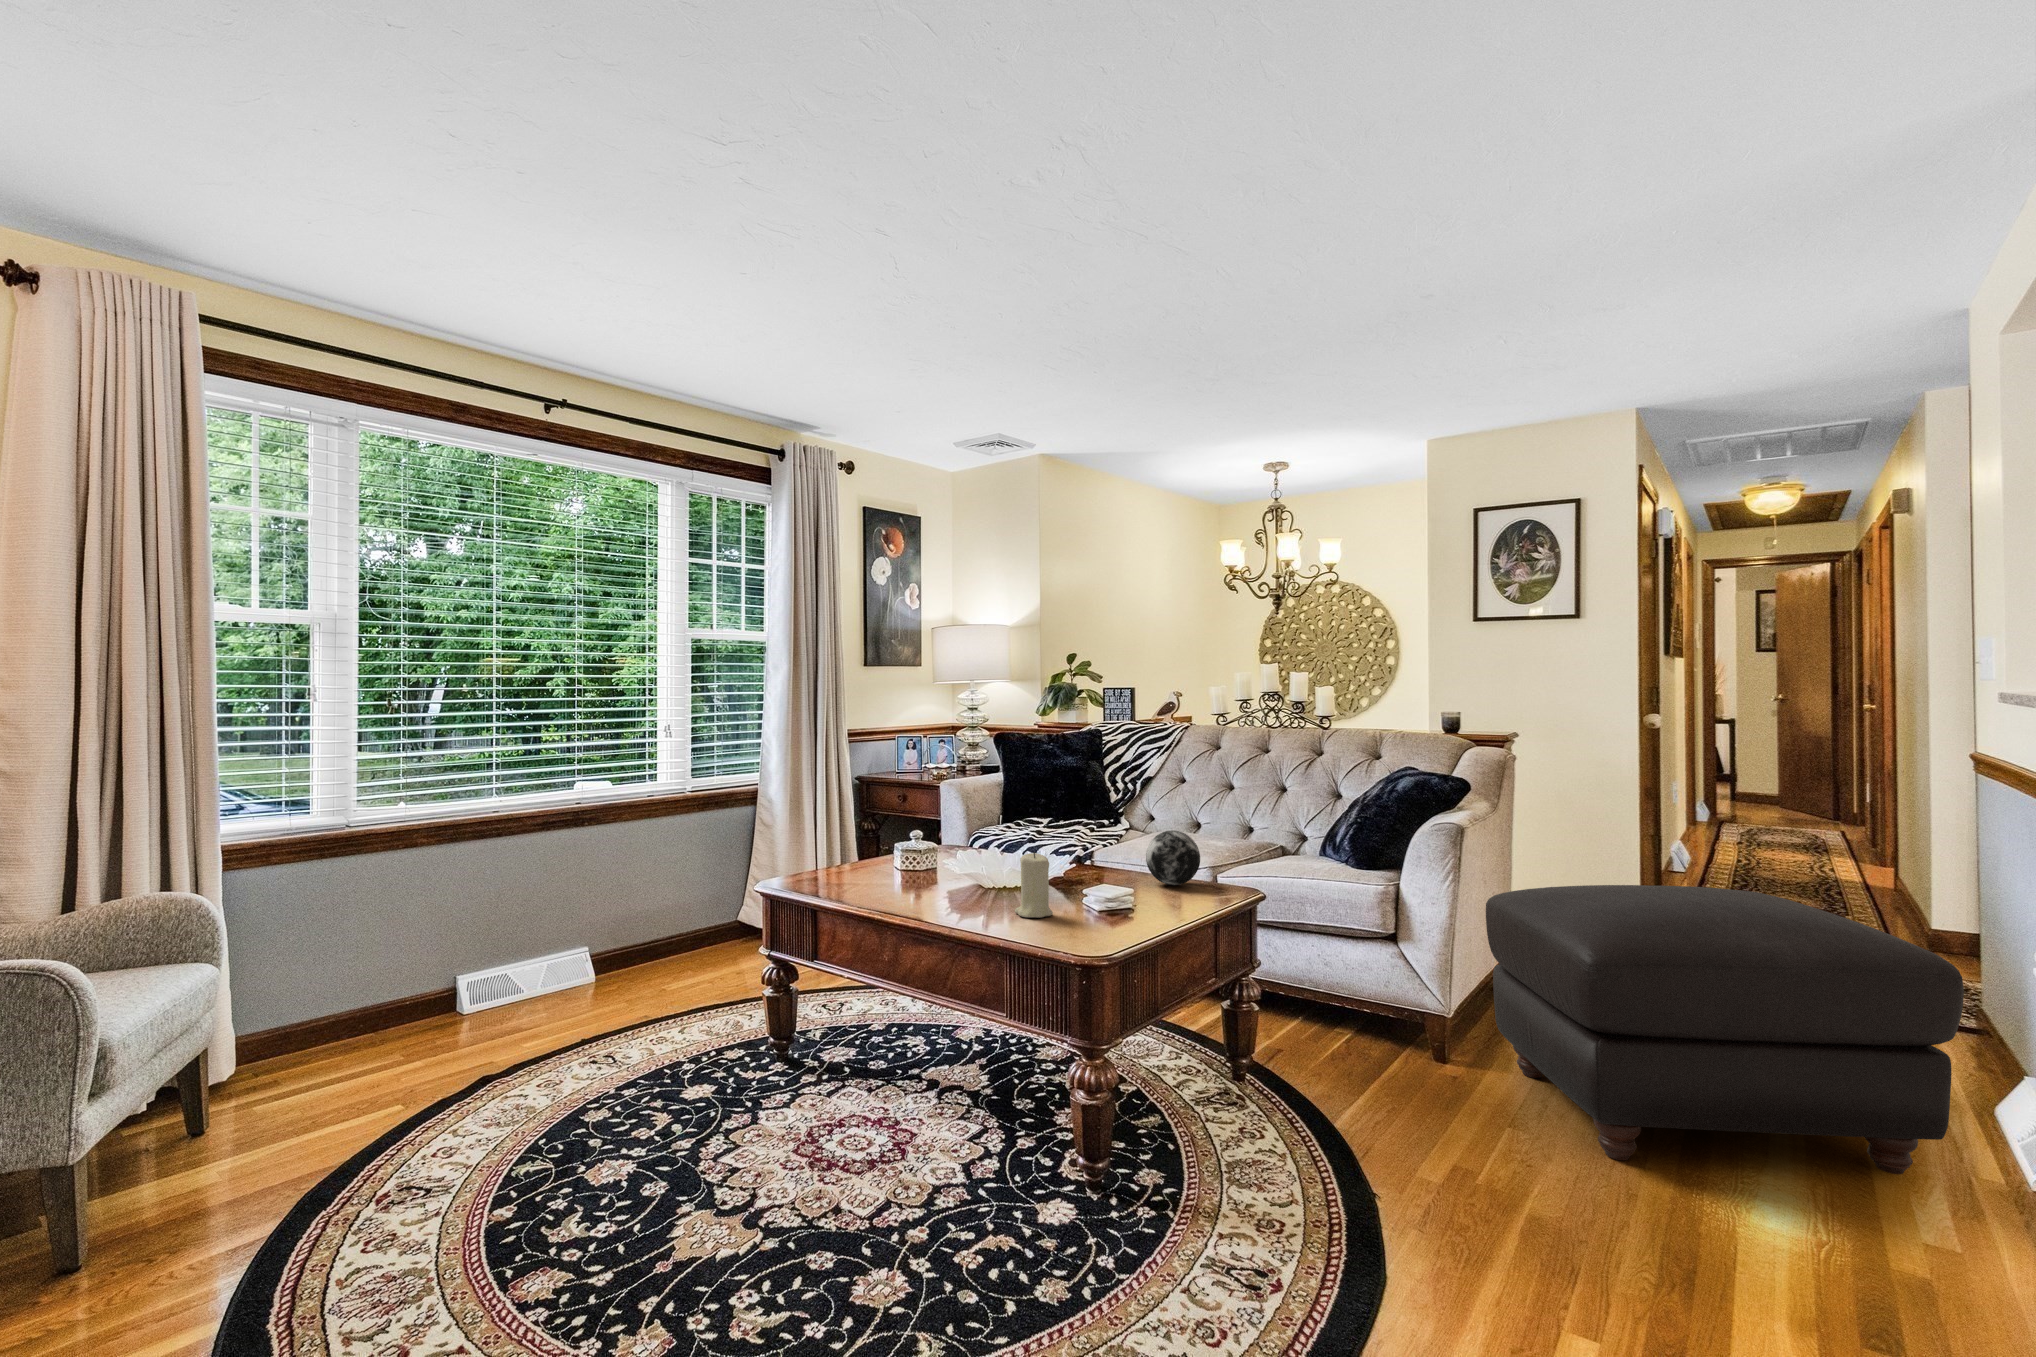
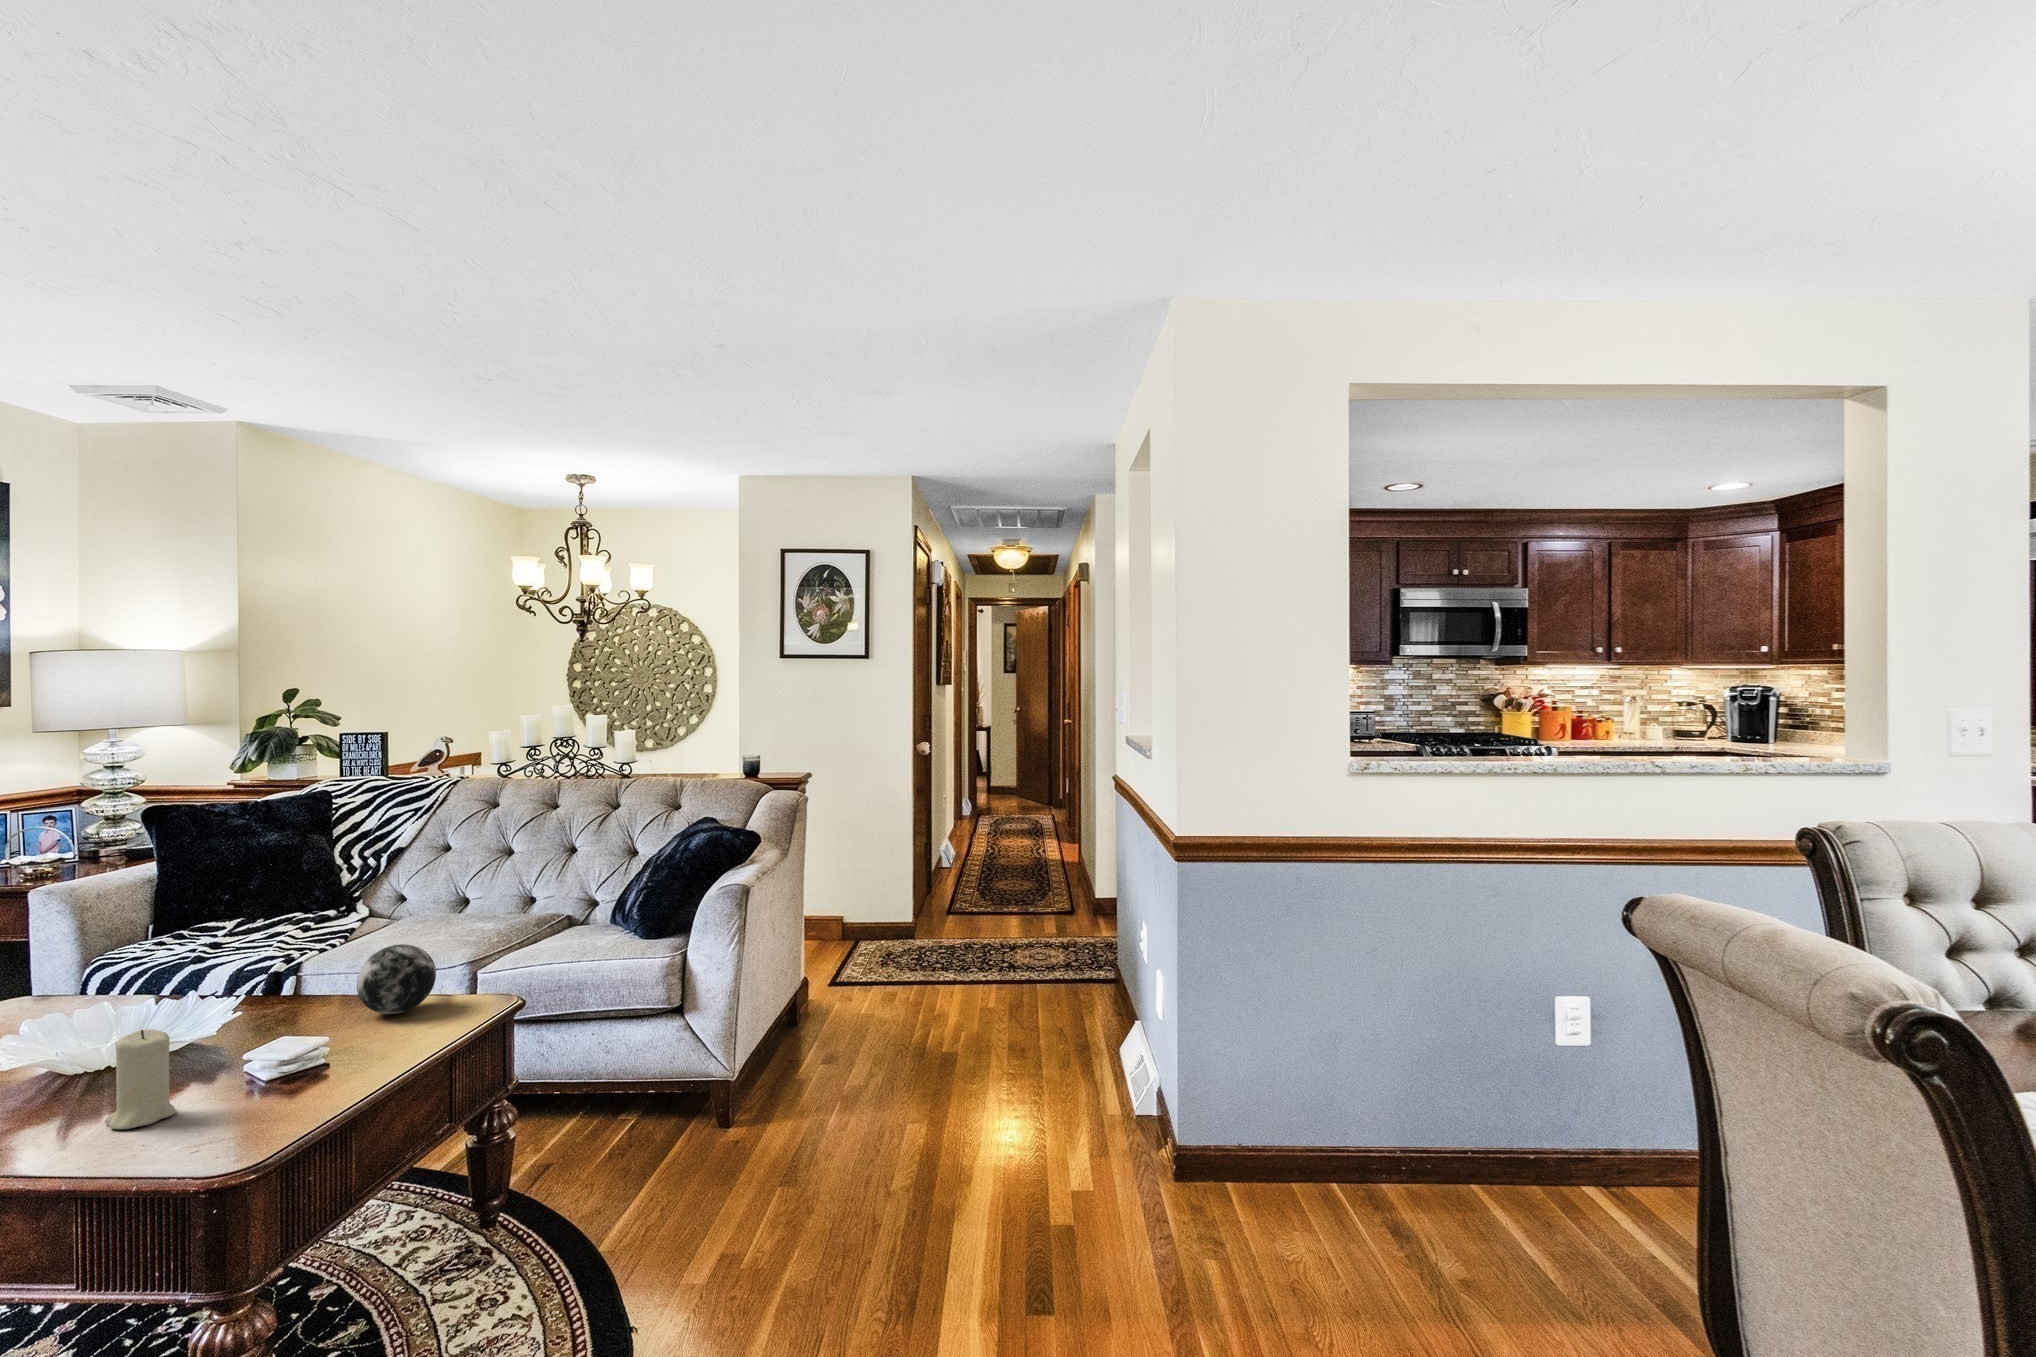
ottoman: present [1486,885,1964,1174] -> none [768,915,1105,1197]

